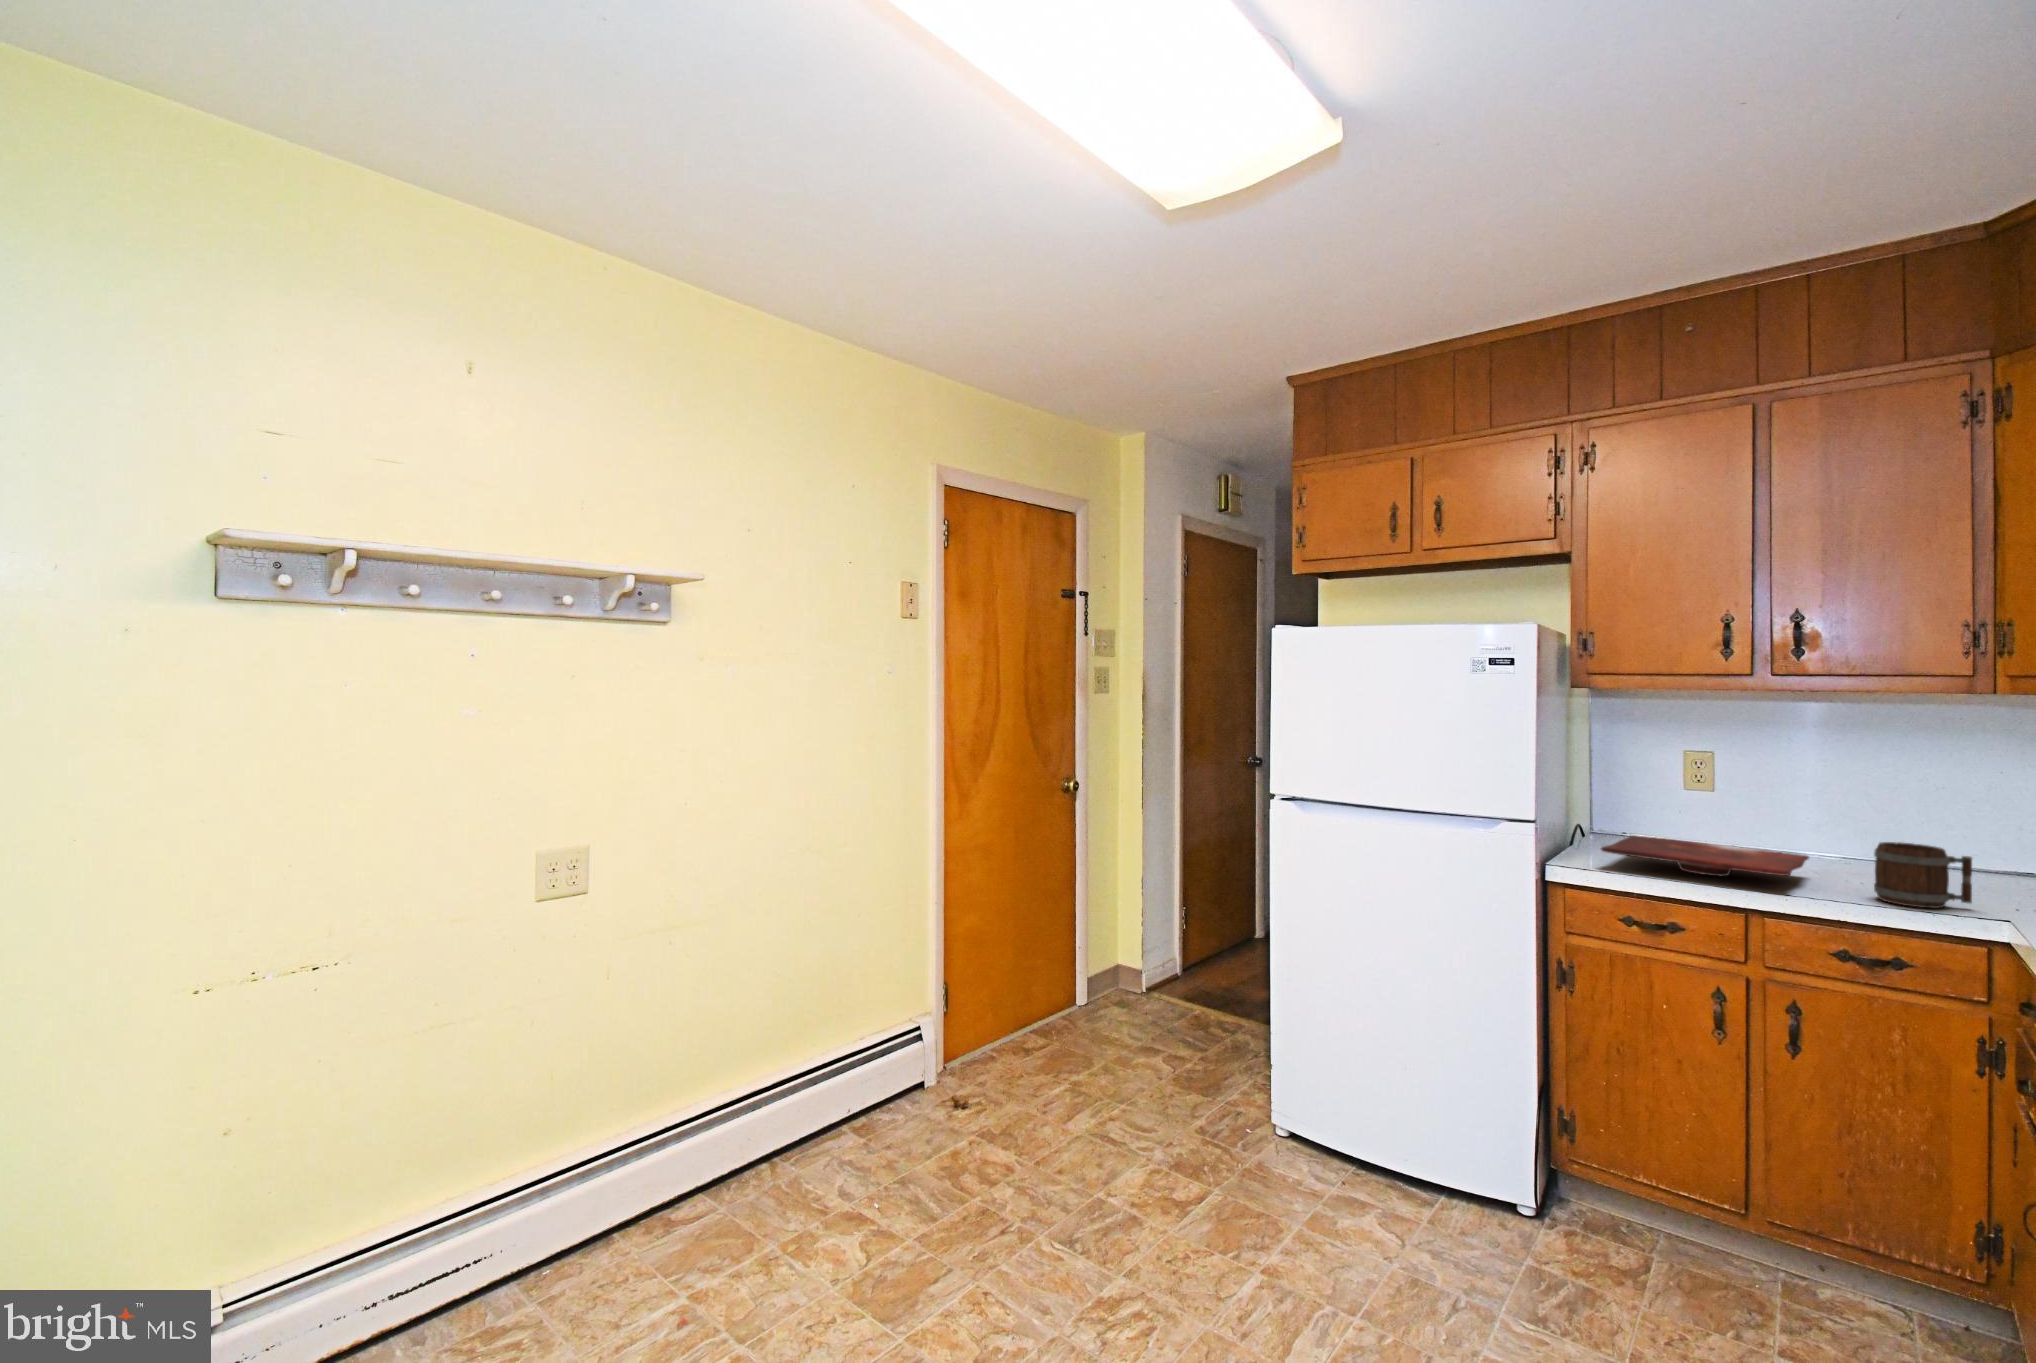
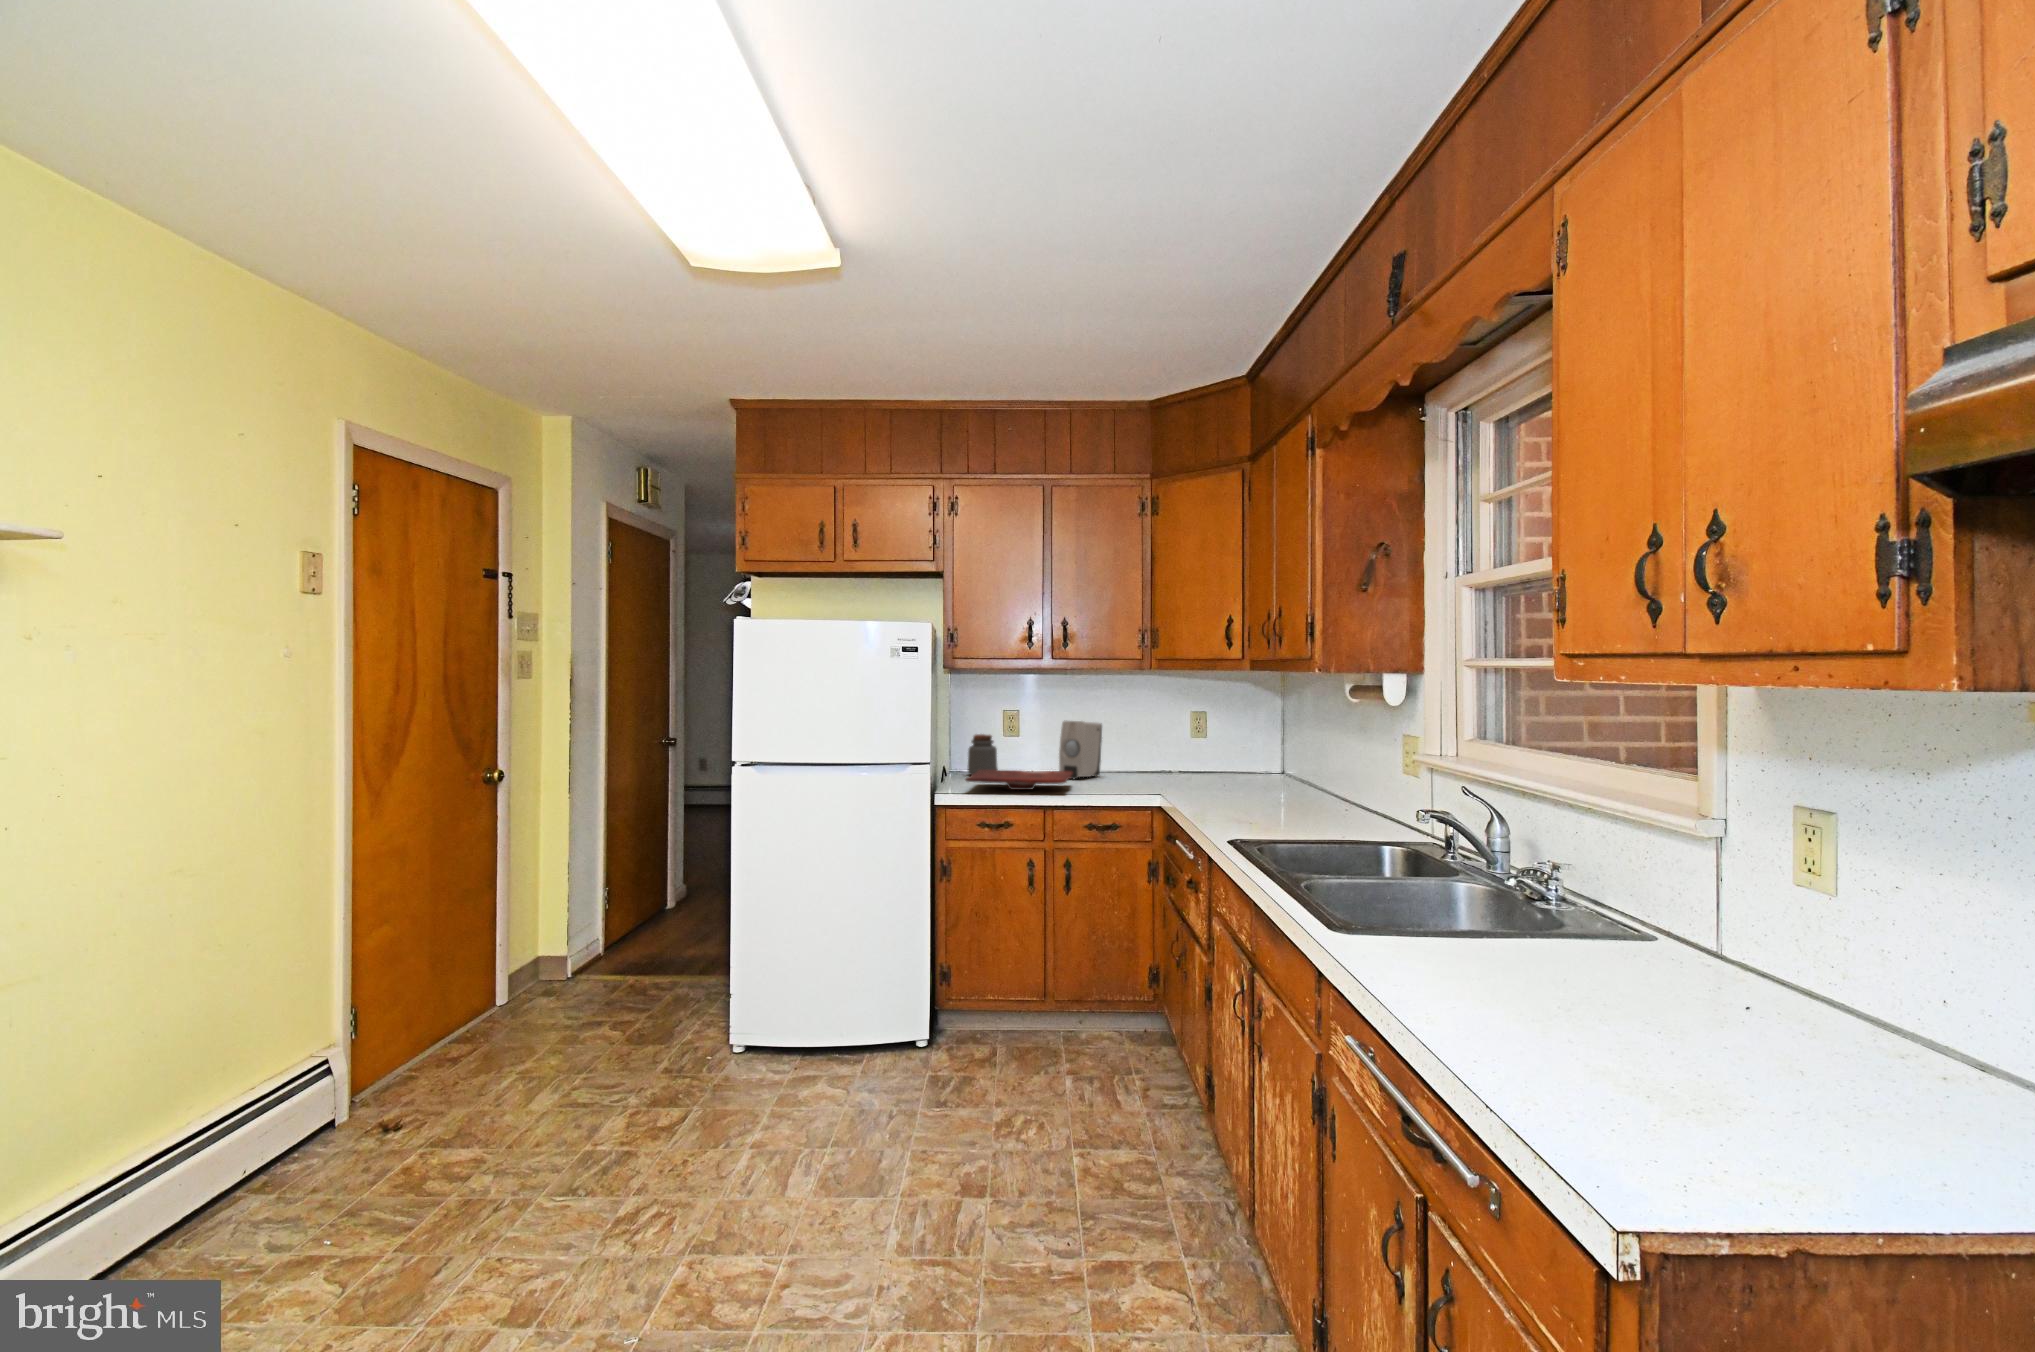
soap dispenser: none [1786,773,1880,867] -> present [1059,721,1102,779]
jar: none [1620,782,1672,843] -> present [968,734,998,775]
mug: present [1874,842,1972,908] -> none [1104,757,1145,793]

